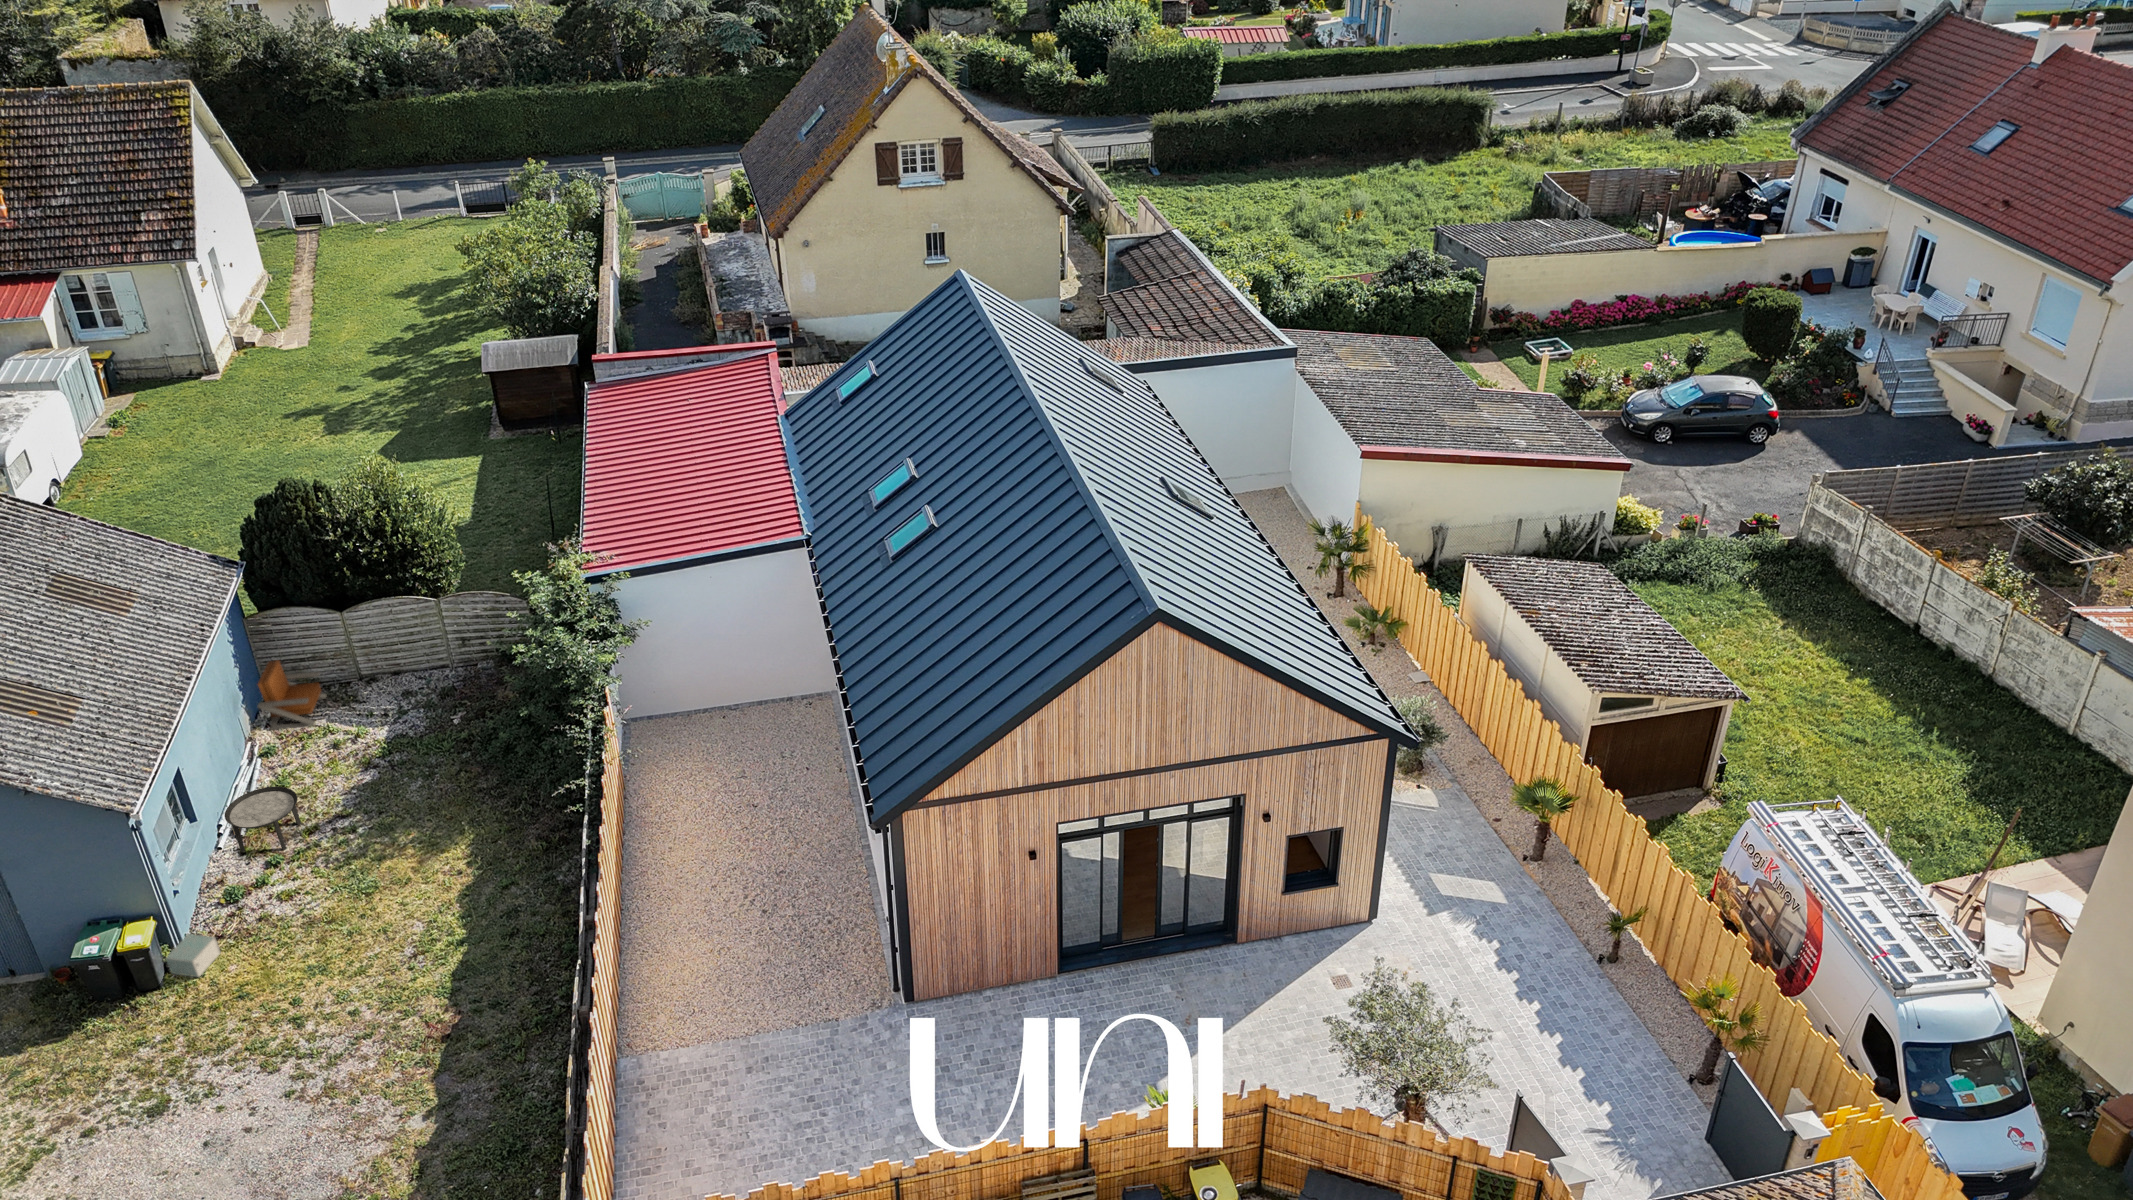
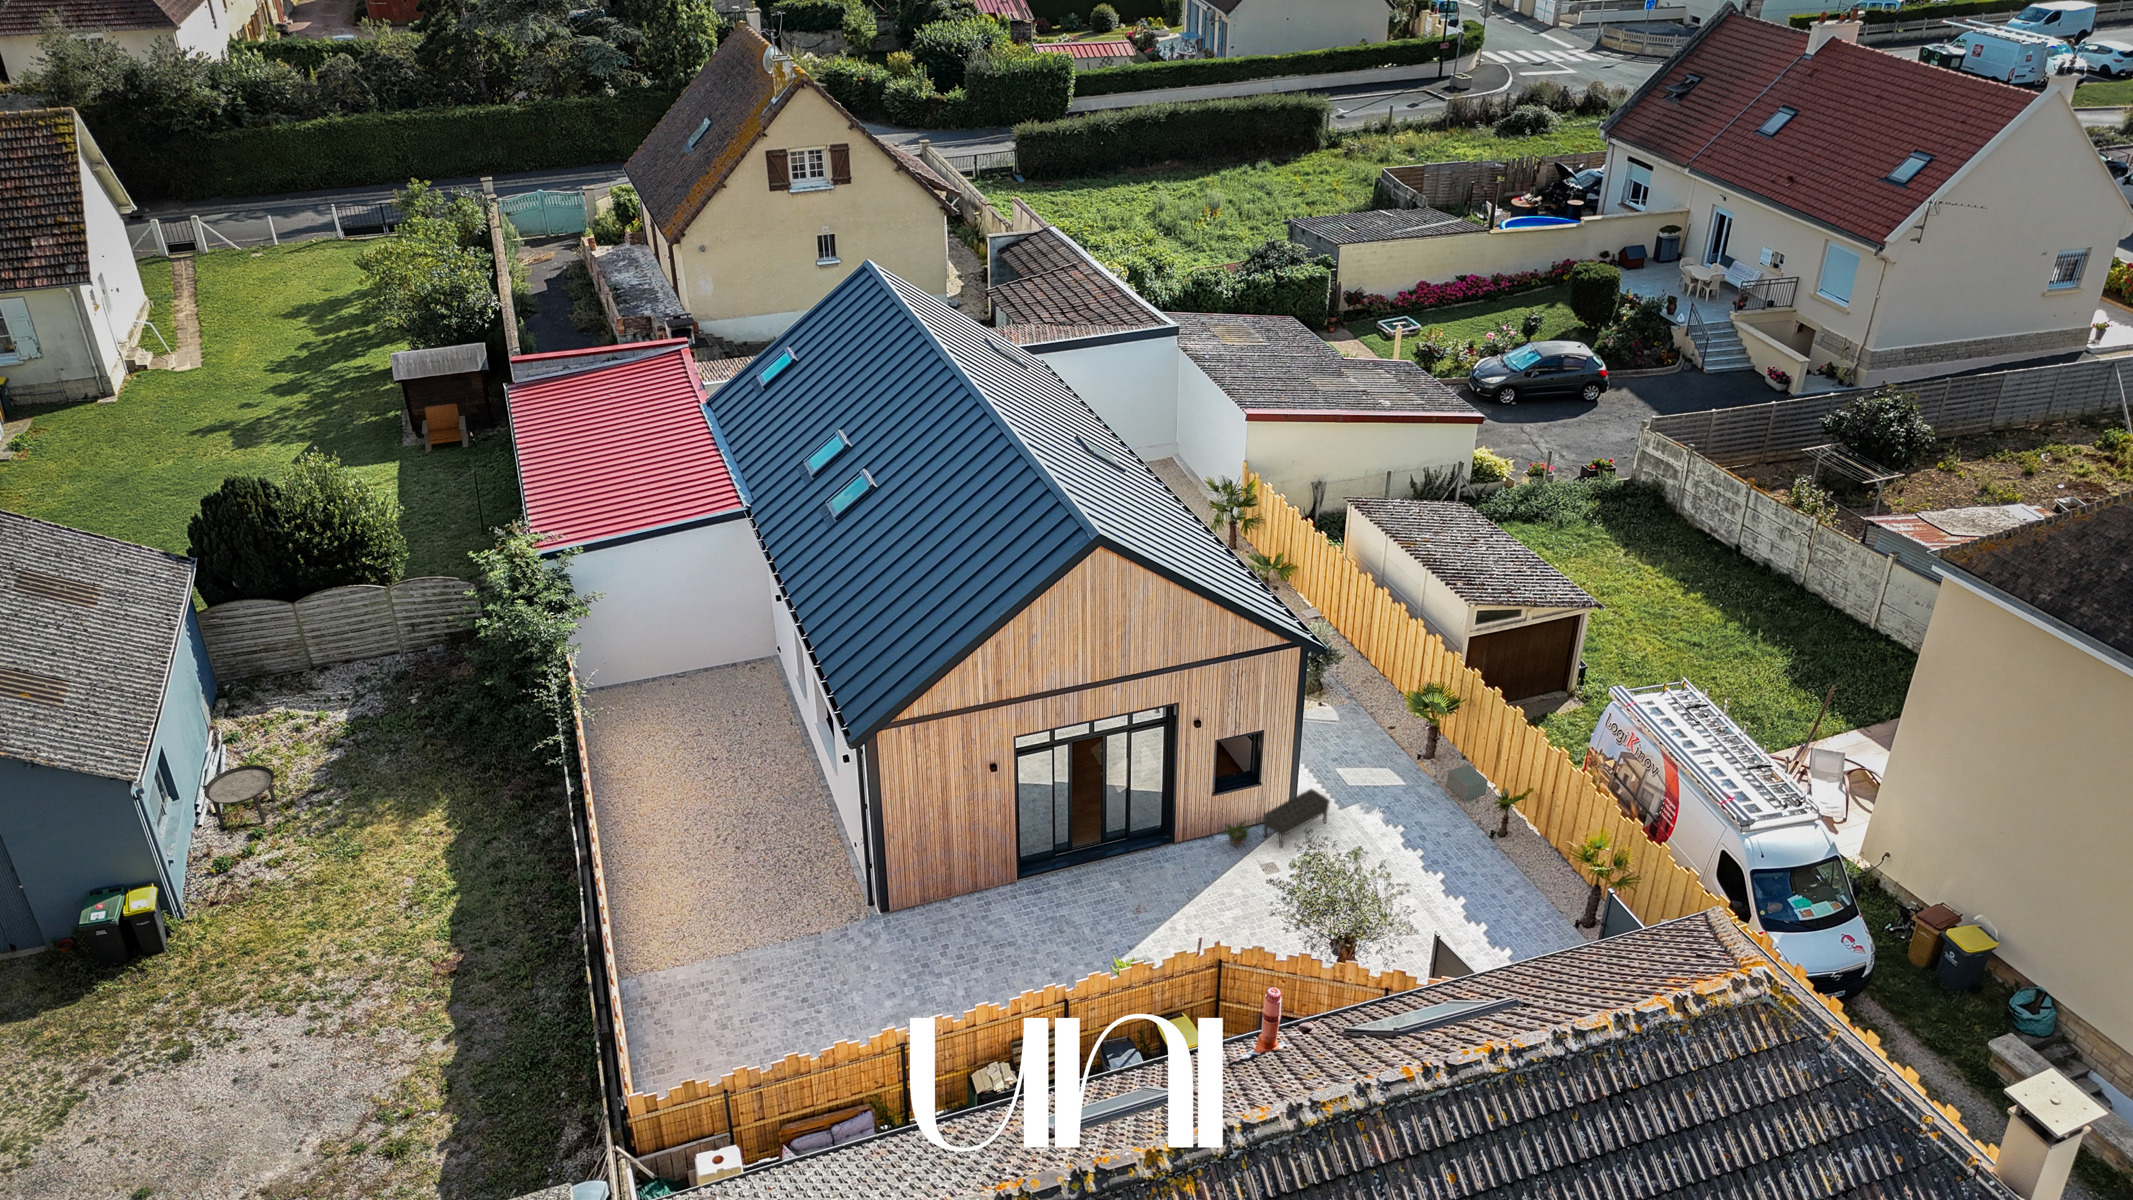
lounge chair: present [258,660,326,730] -> present [422,403,468,452]
bench: none [1340,891,1417,957] -> present [1264,789,1330,847]
decorative plant: none [1289,922,1329,952] -> present [1224,820,1251,847]
storage box: present [166,934,221,977] -> present [1447,765,1488,801]

